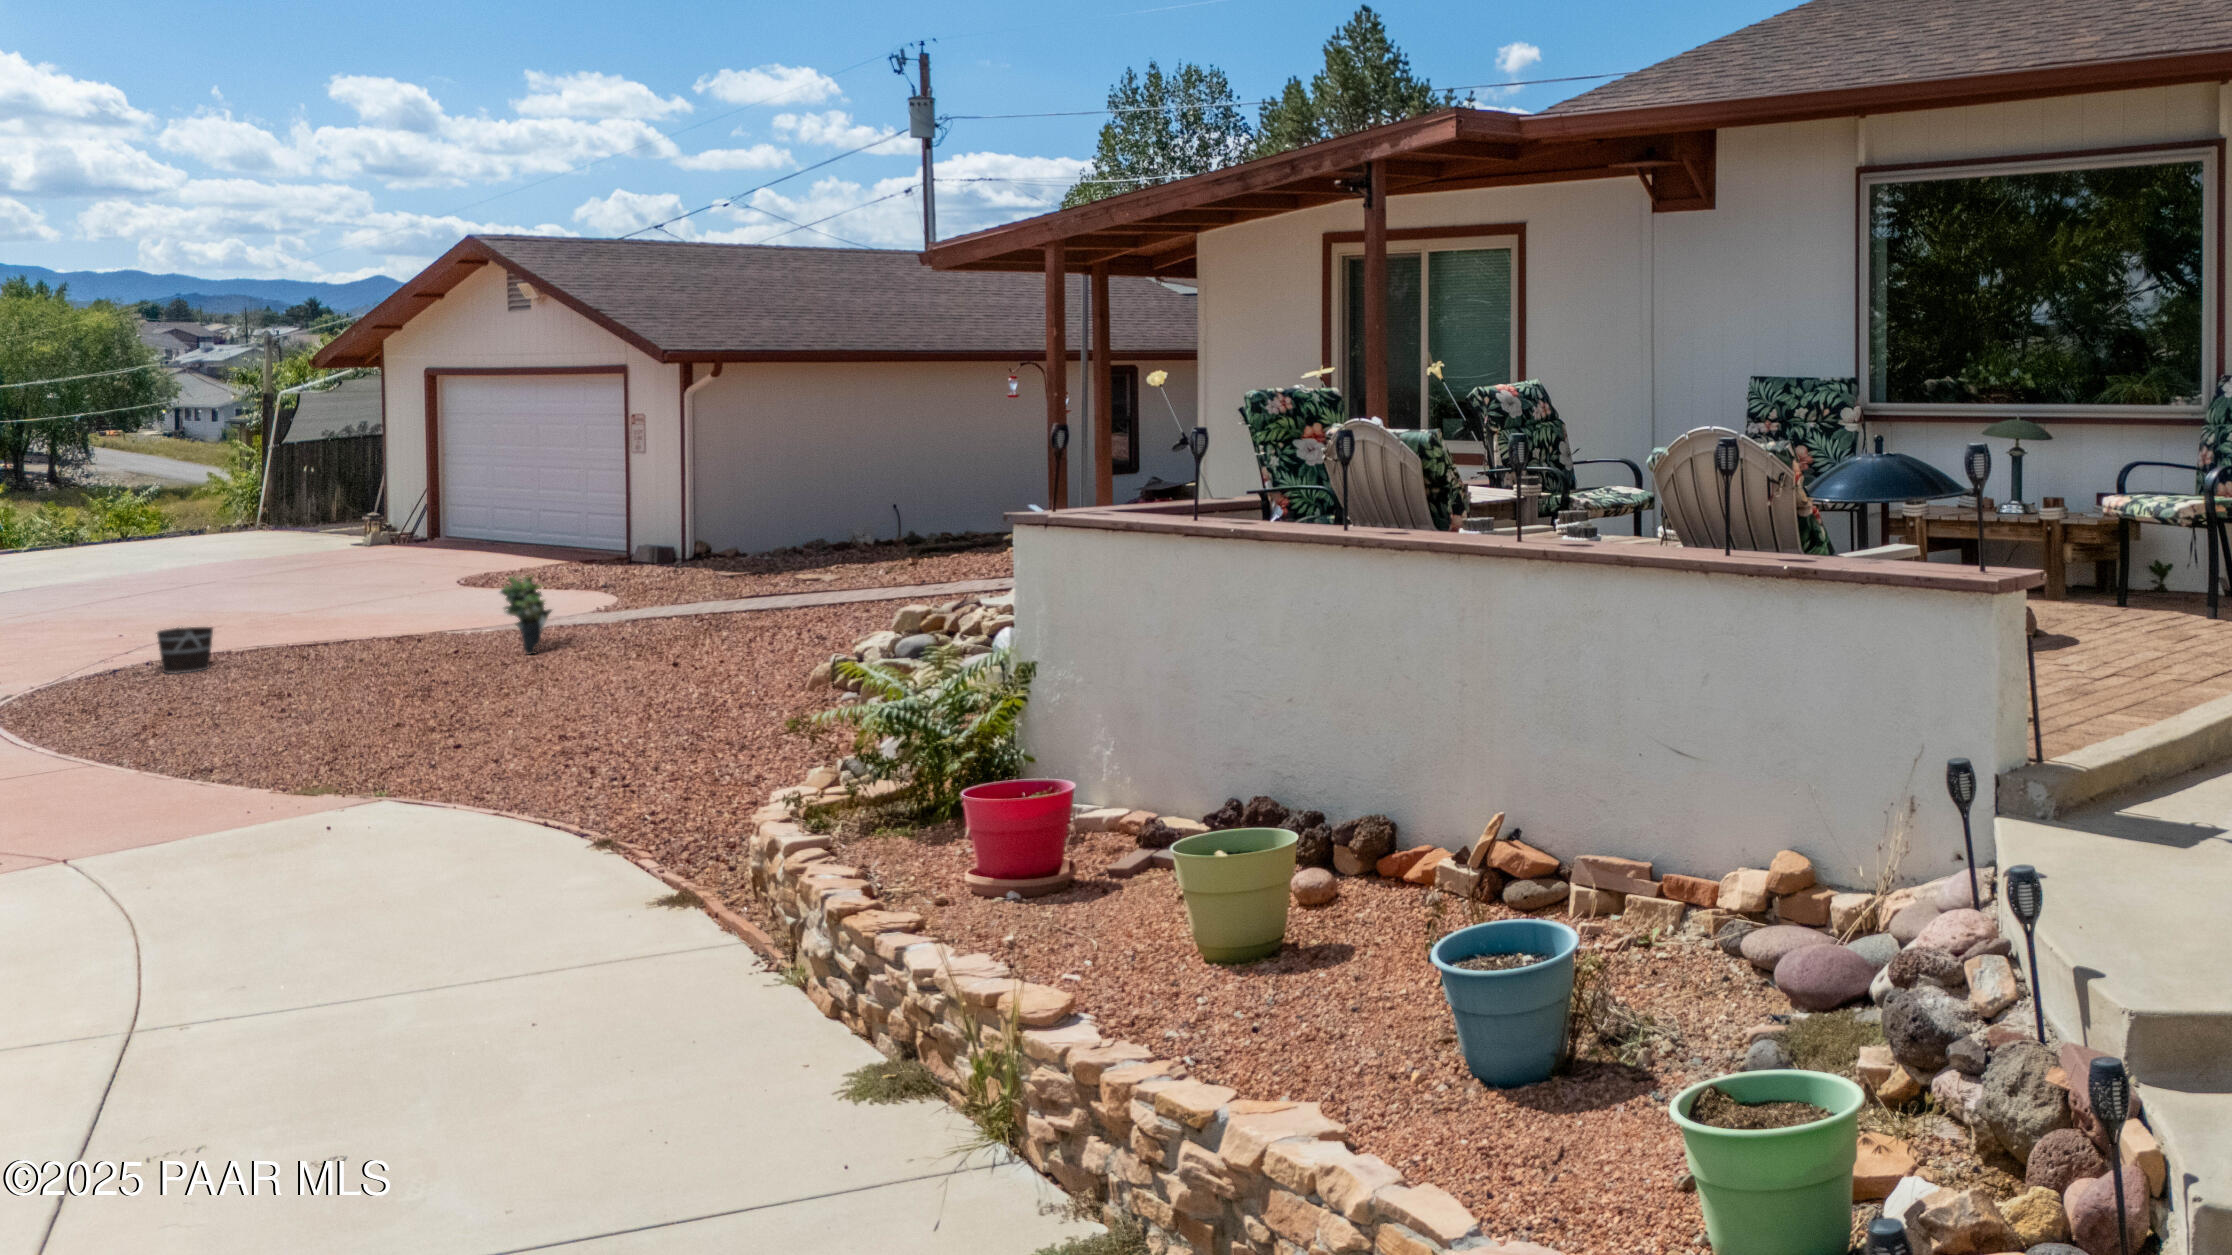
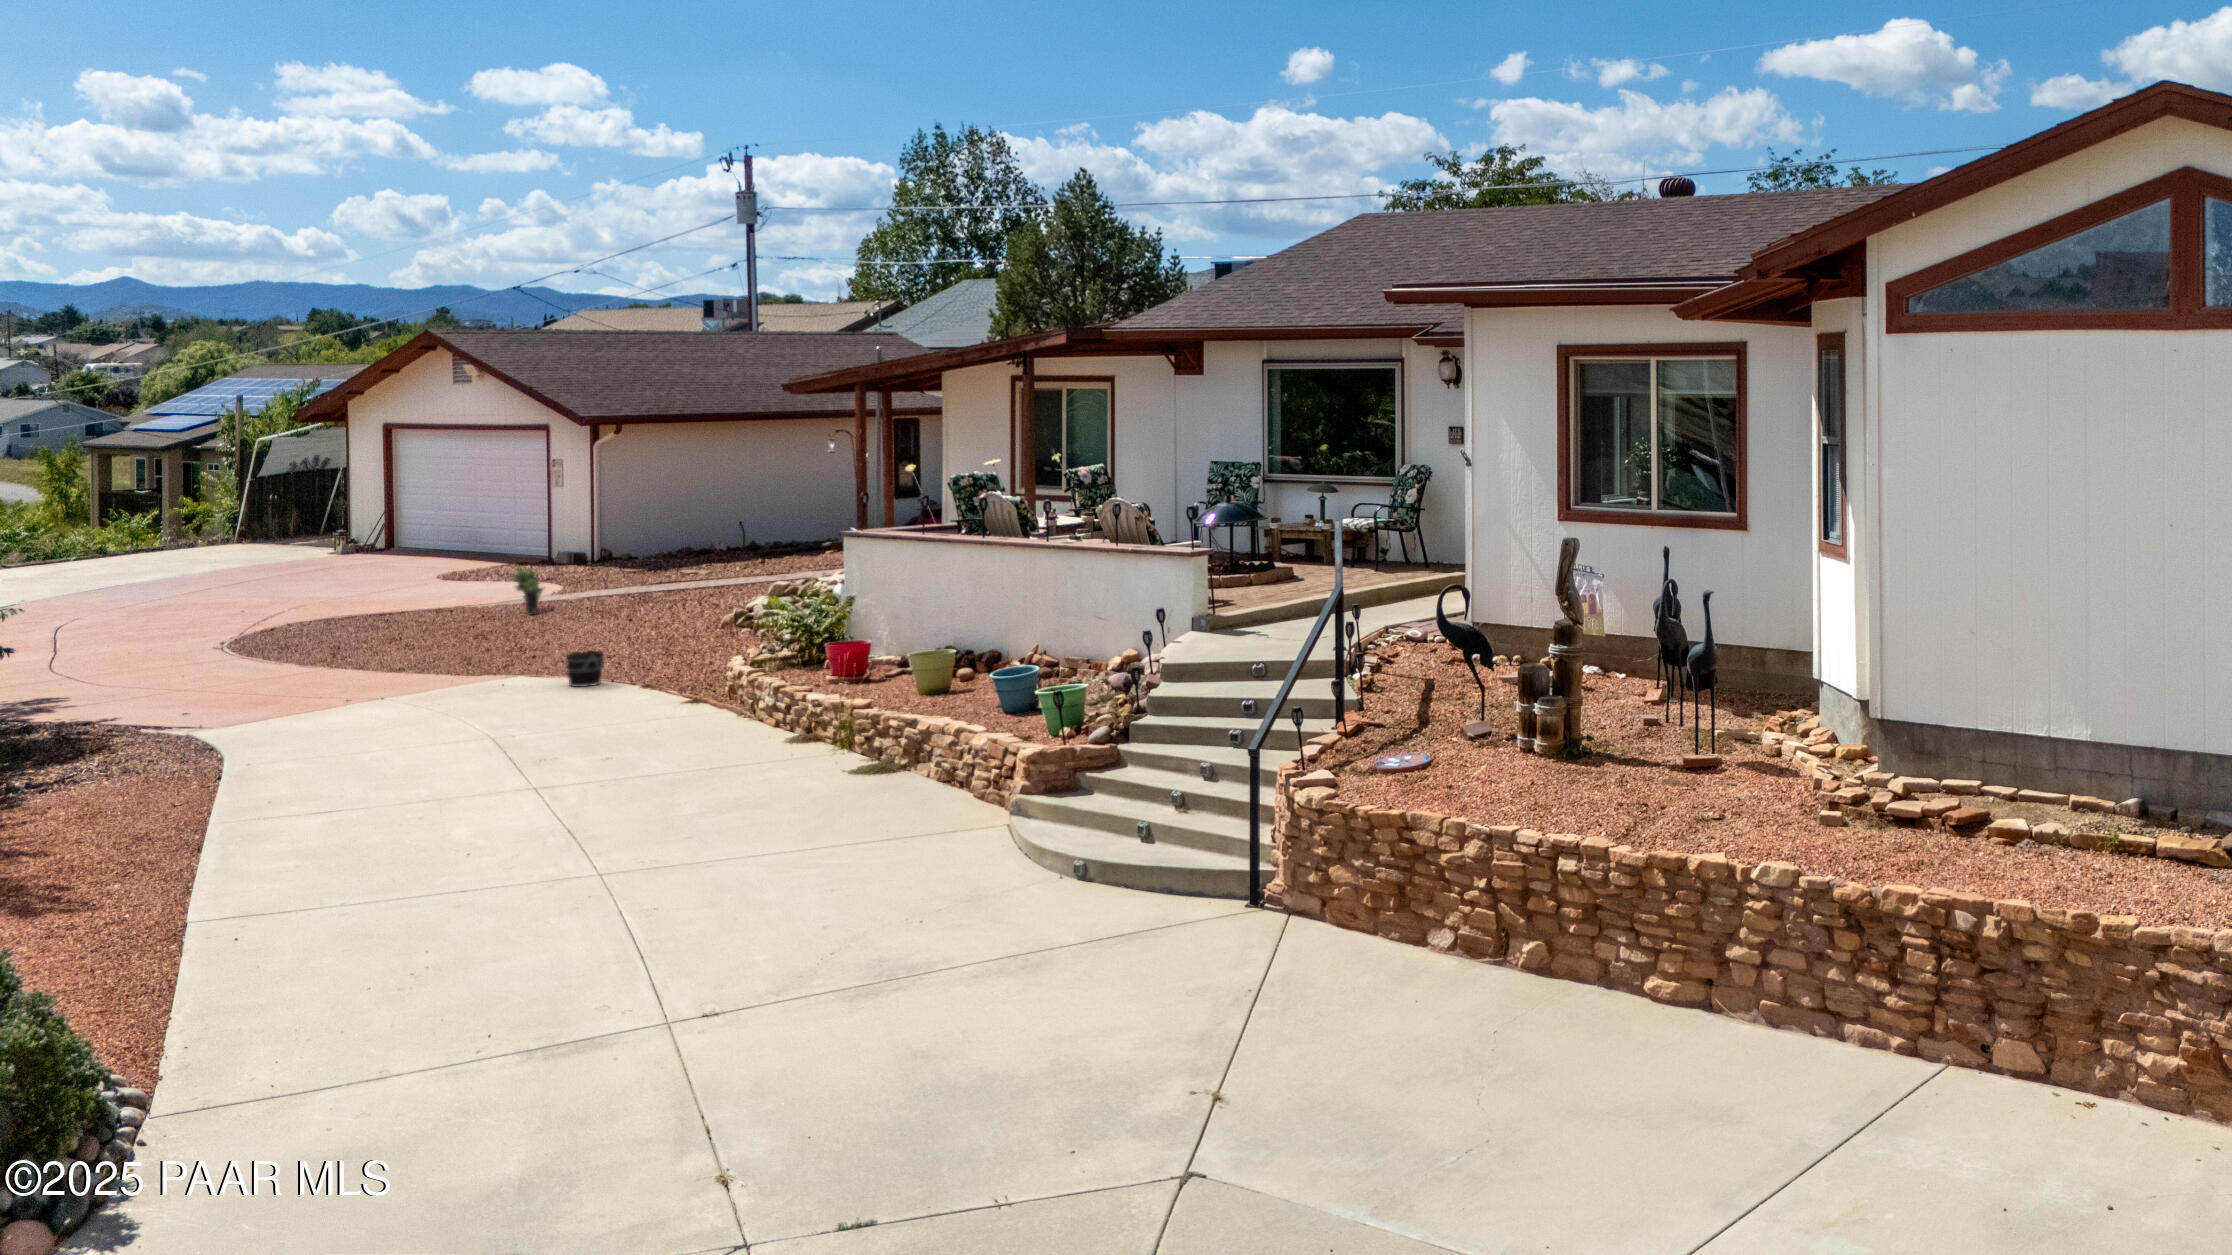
bucket: present [156,627,213,674] -> present [566,651,604,687]

